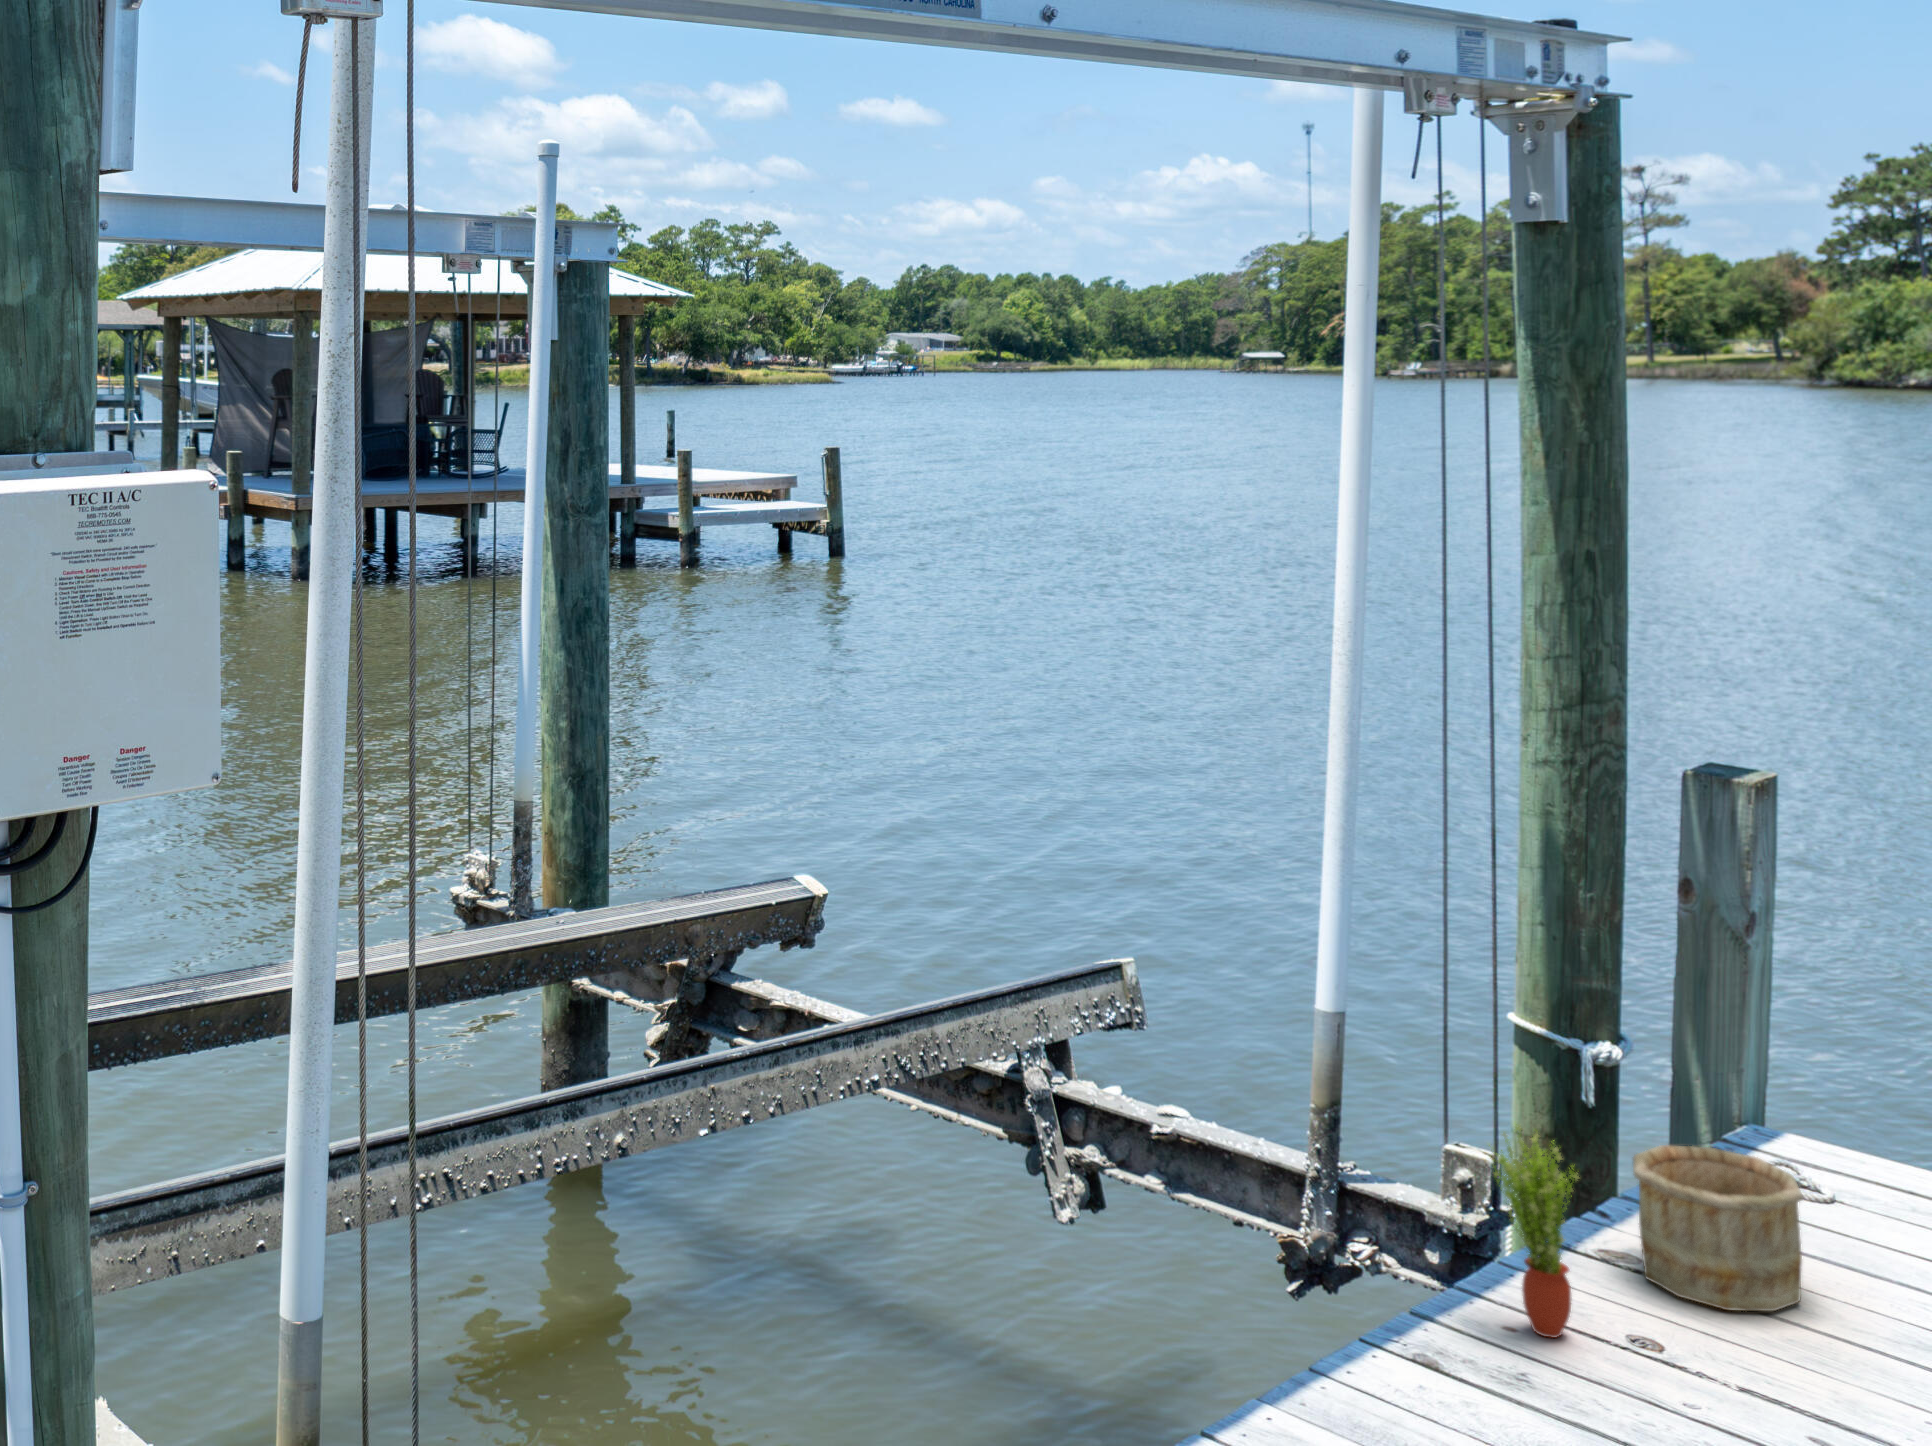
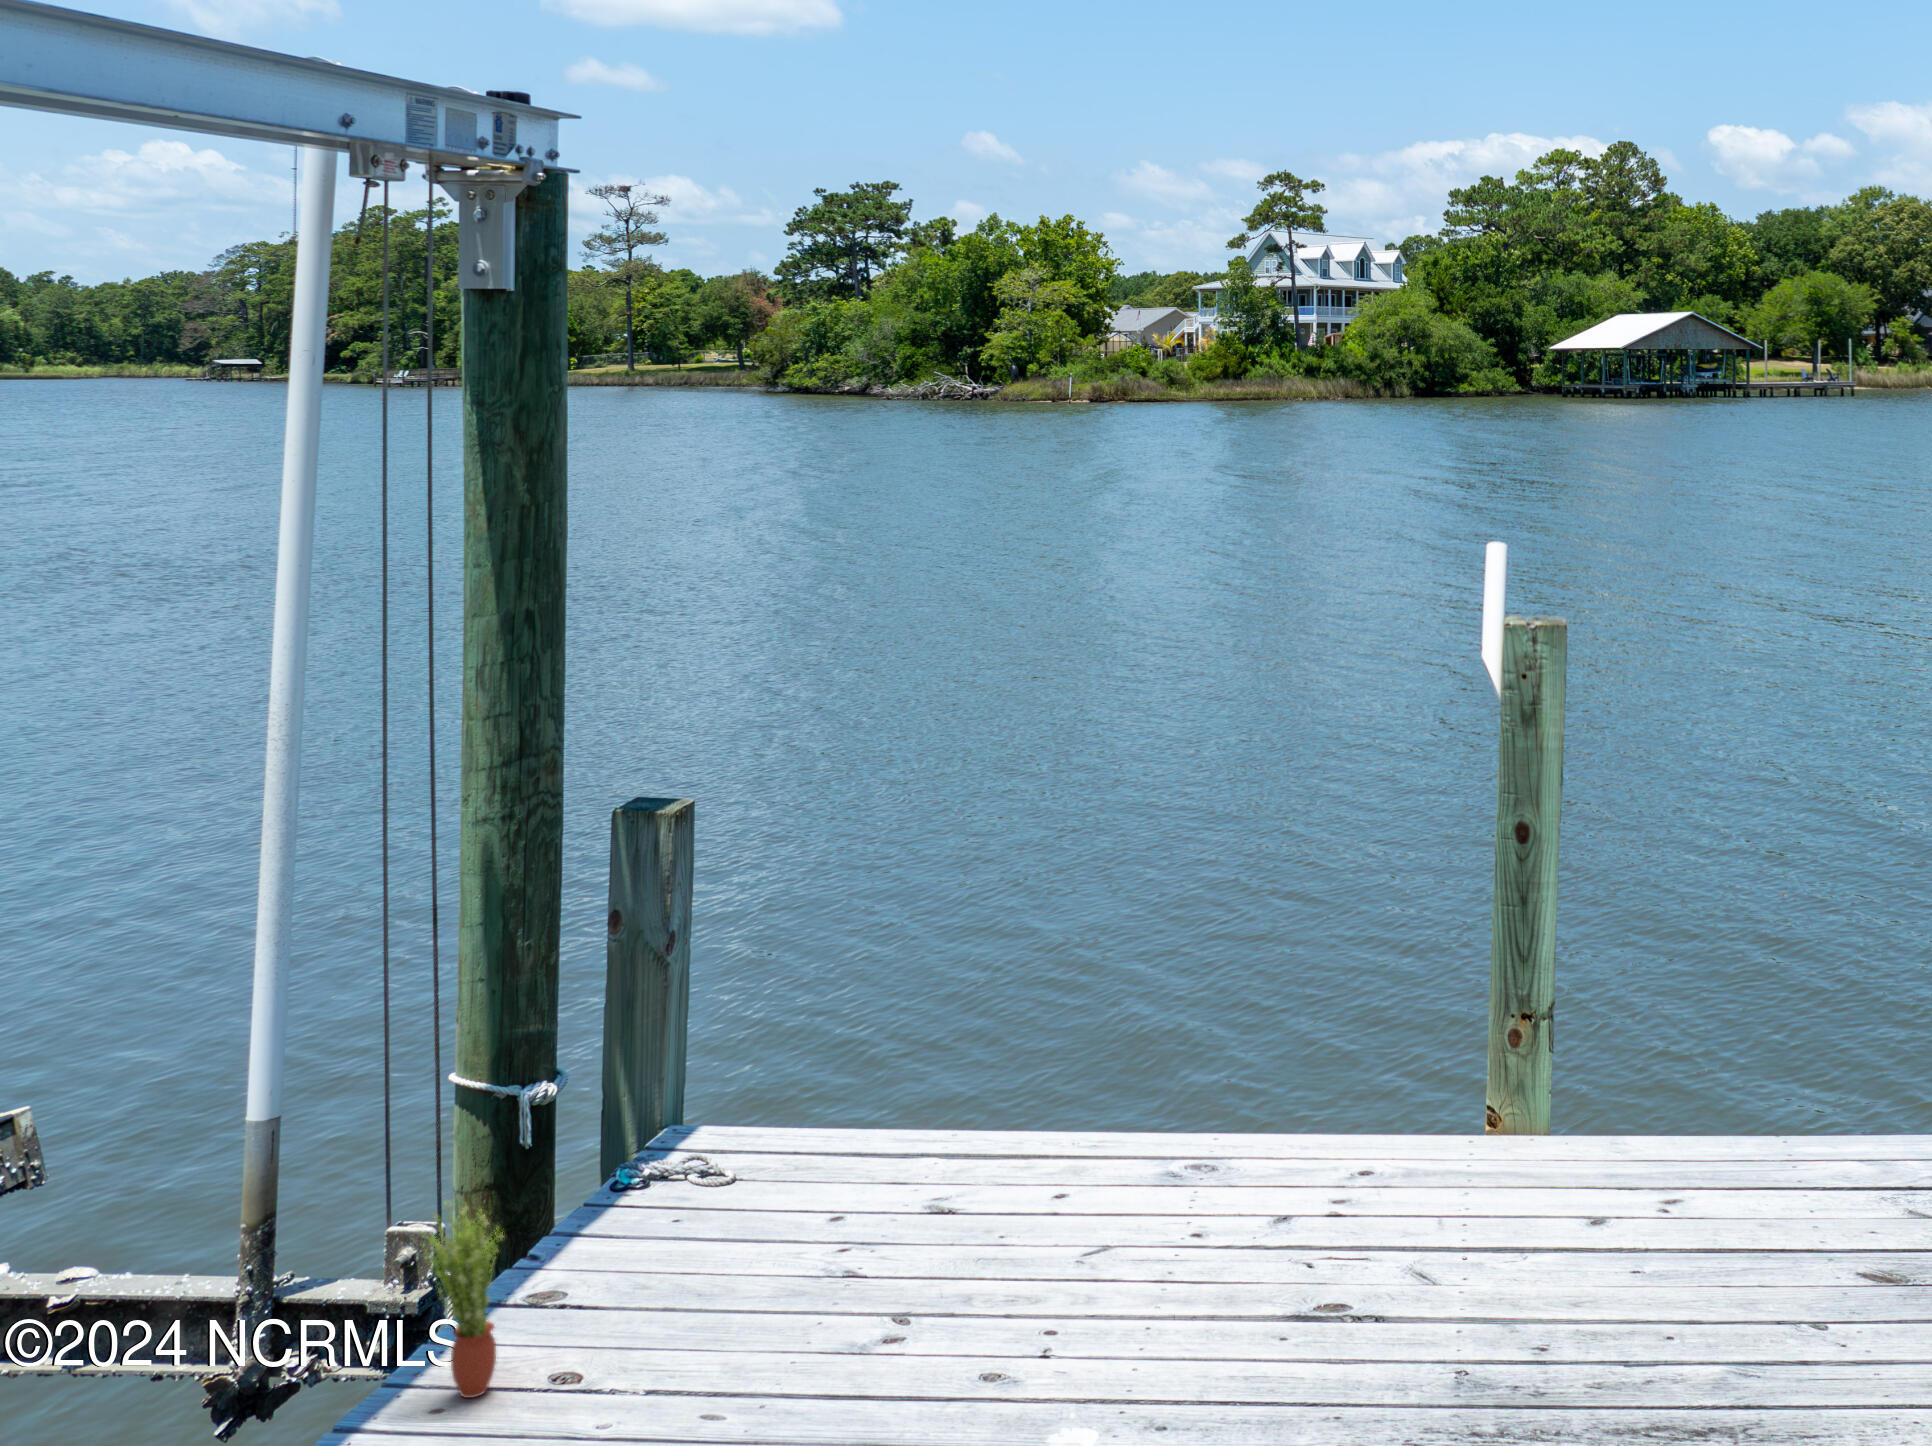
wooden bucket: present [1633,1145,1803,1311] -> none [557,1164,698,1314]

